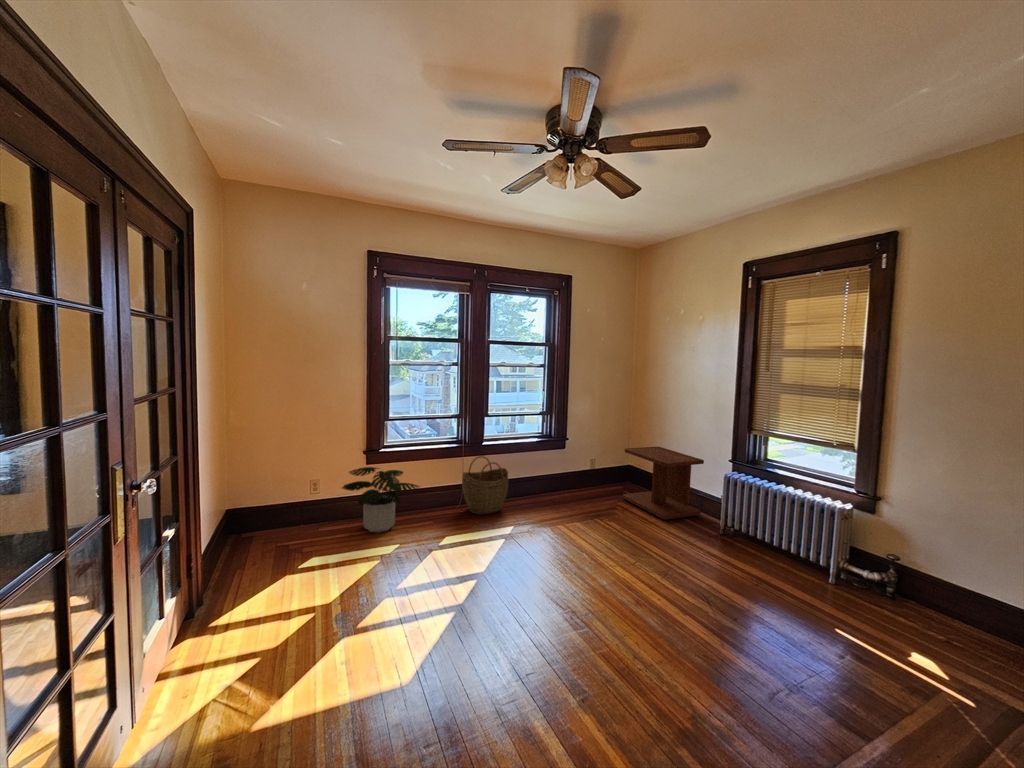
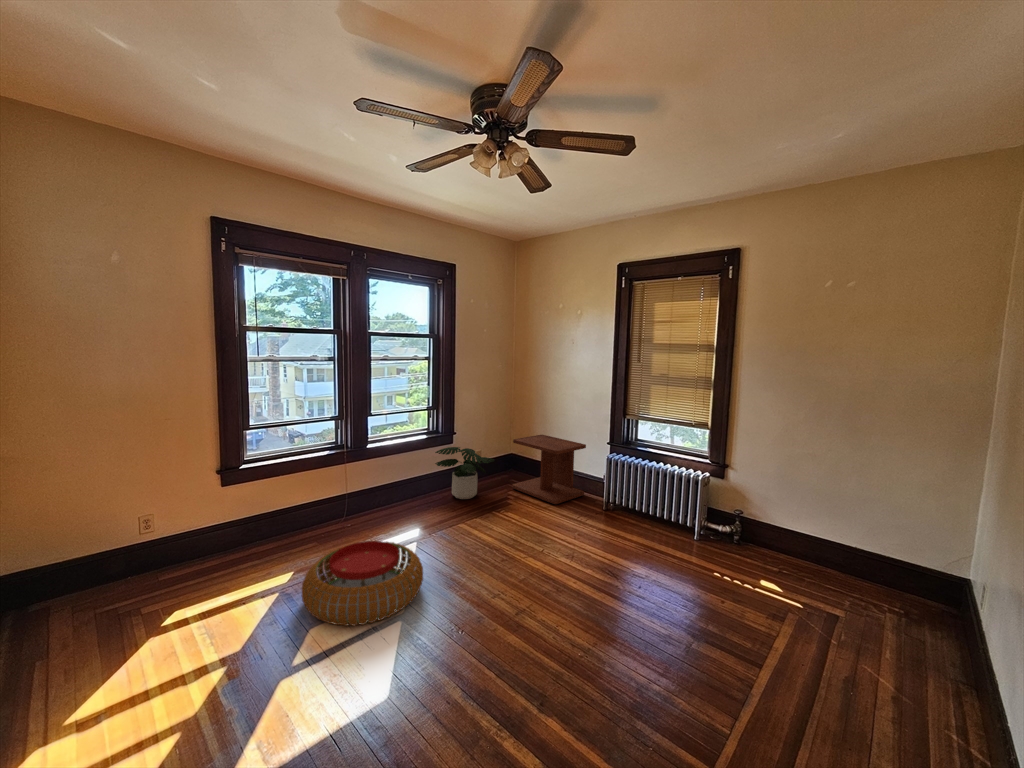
woven basket: present [462,456,508,515] -> none [346,461,400,527]
potted plant: present [342,467,419,532] -> present [435,447,494,499]
pouf: none [408,524,510,594] -> present [302,541,423,626]

